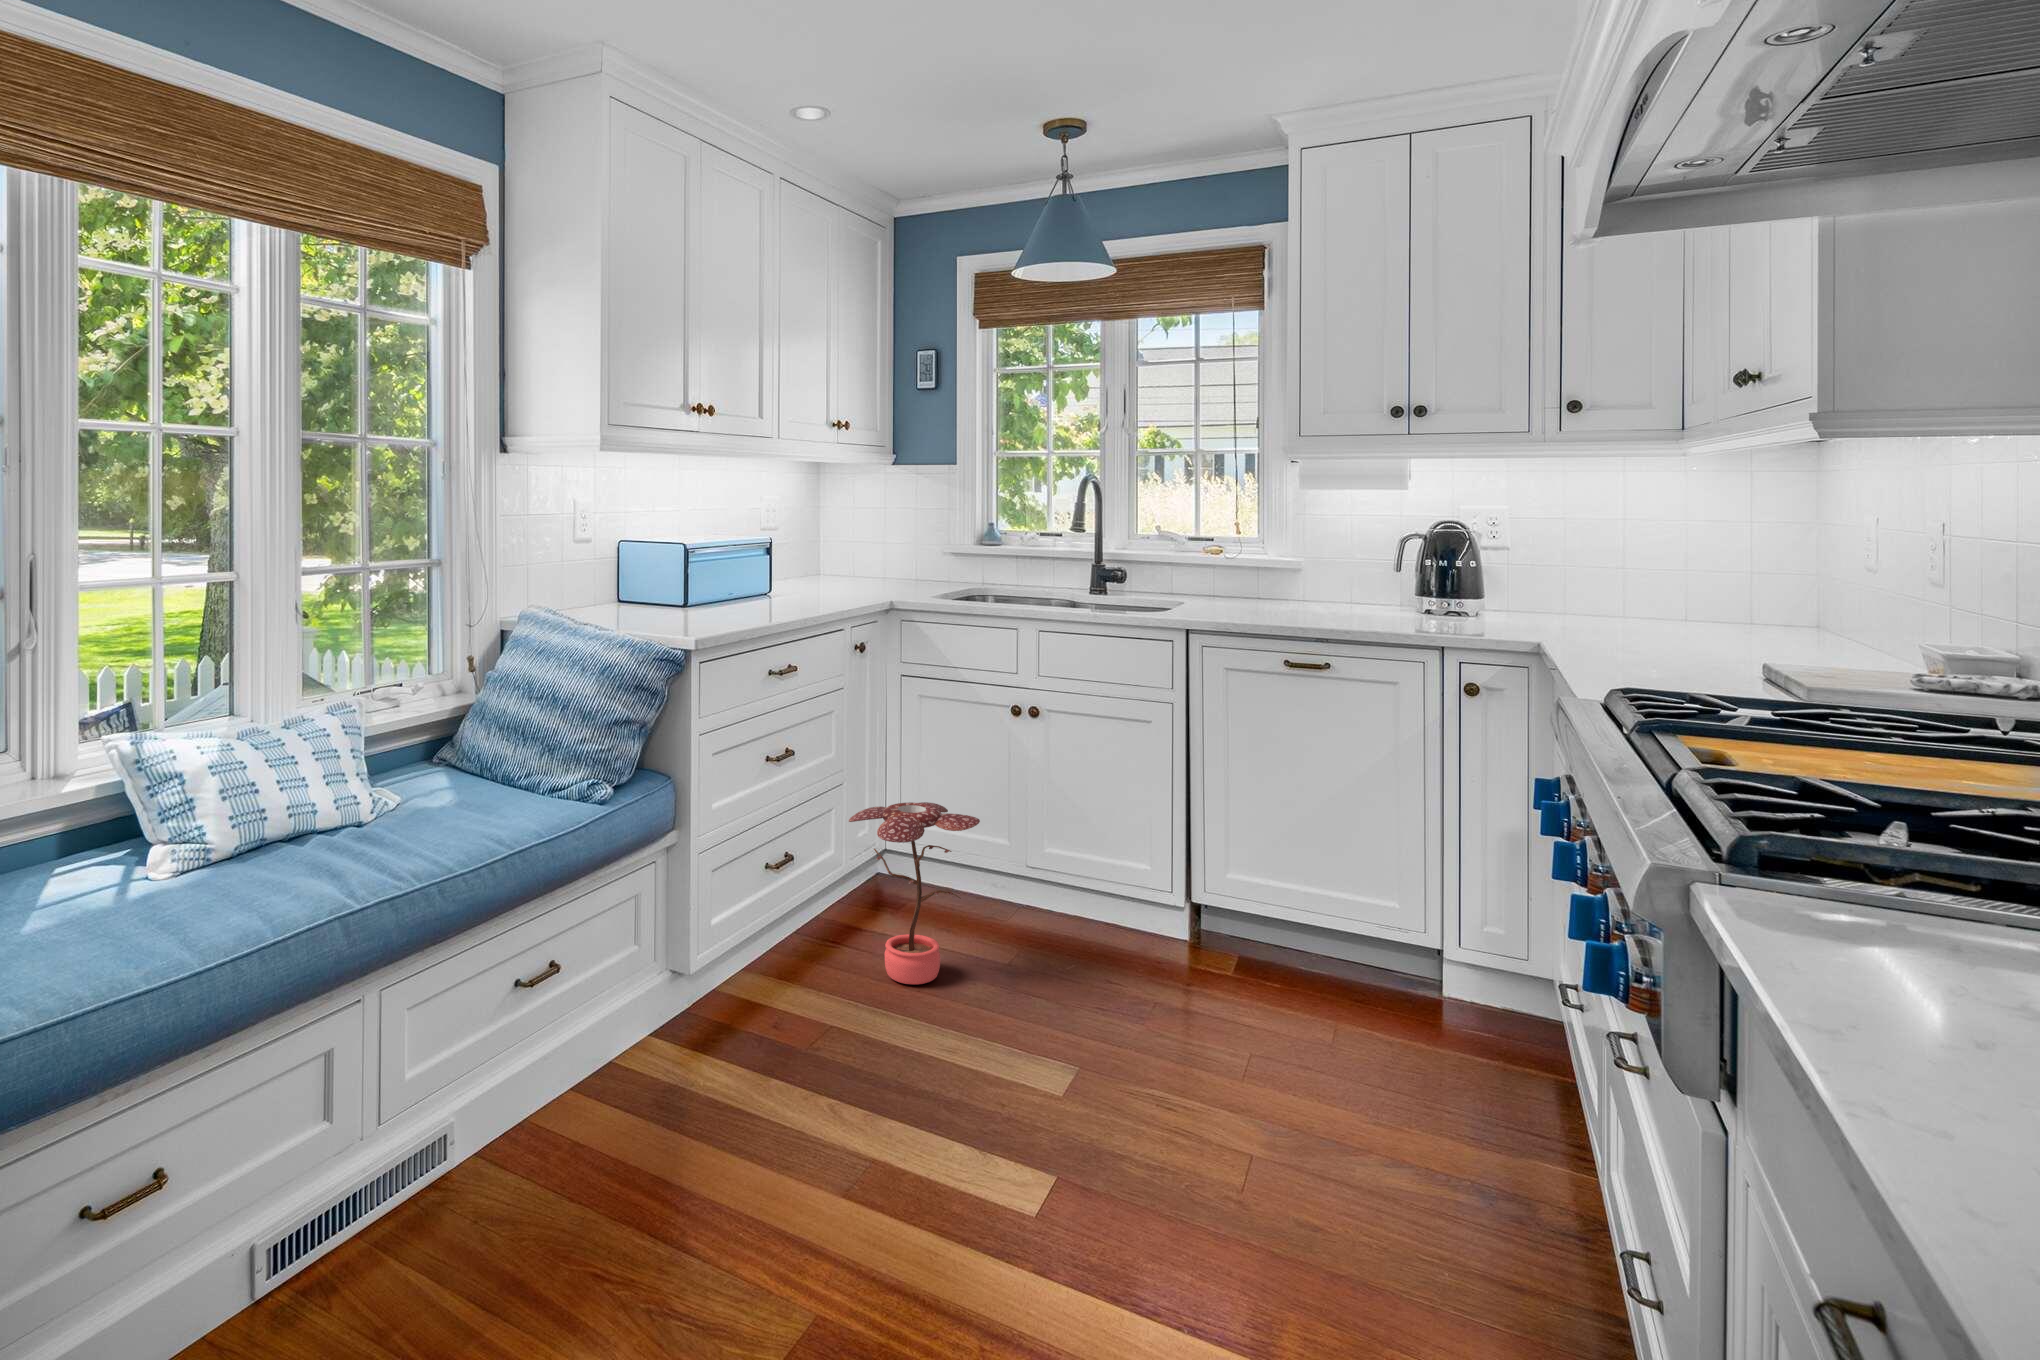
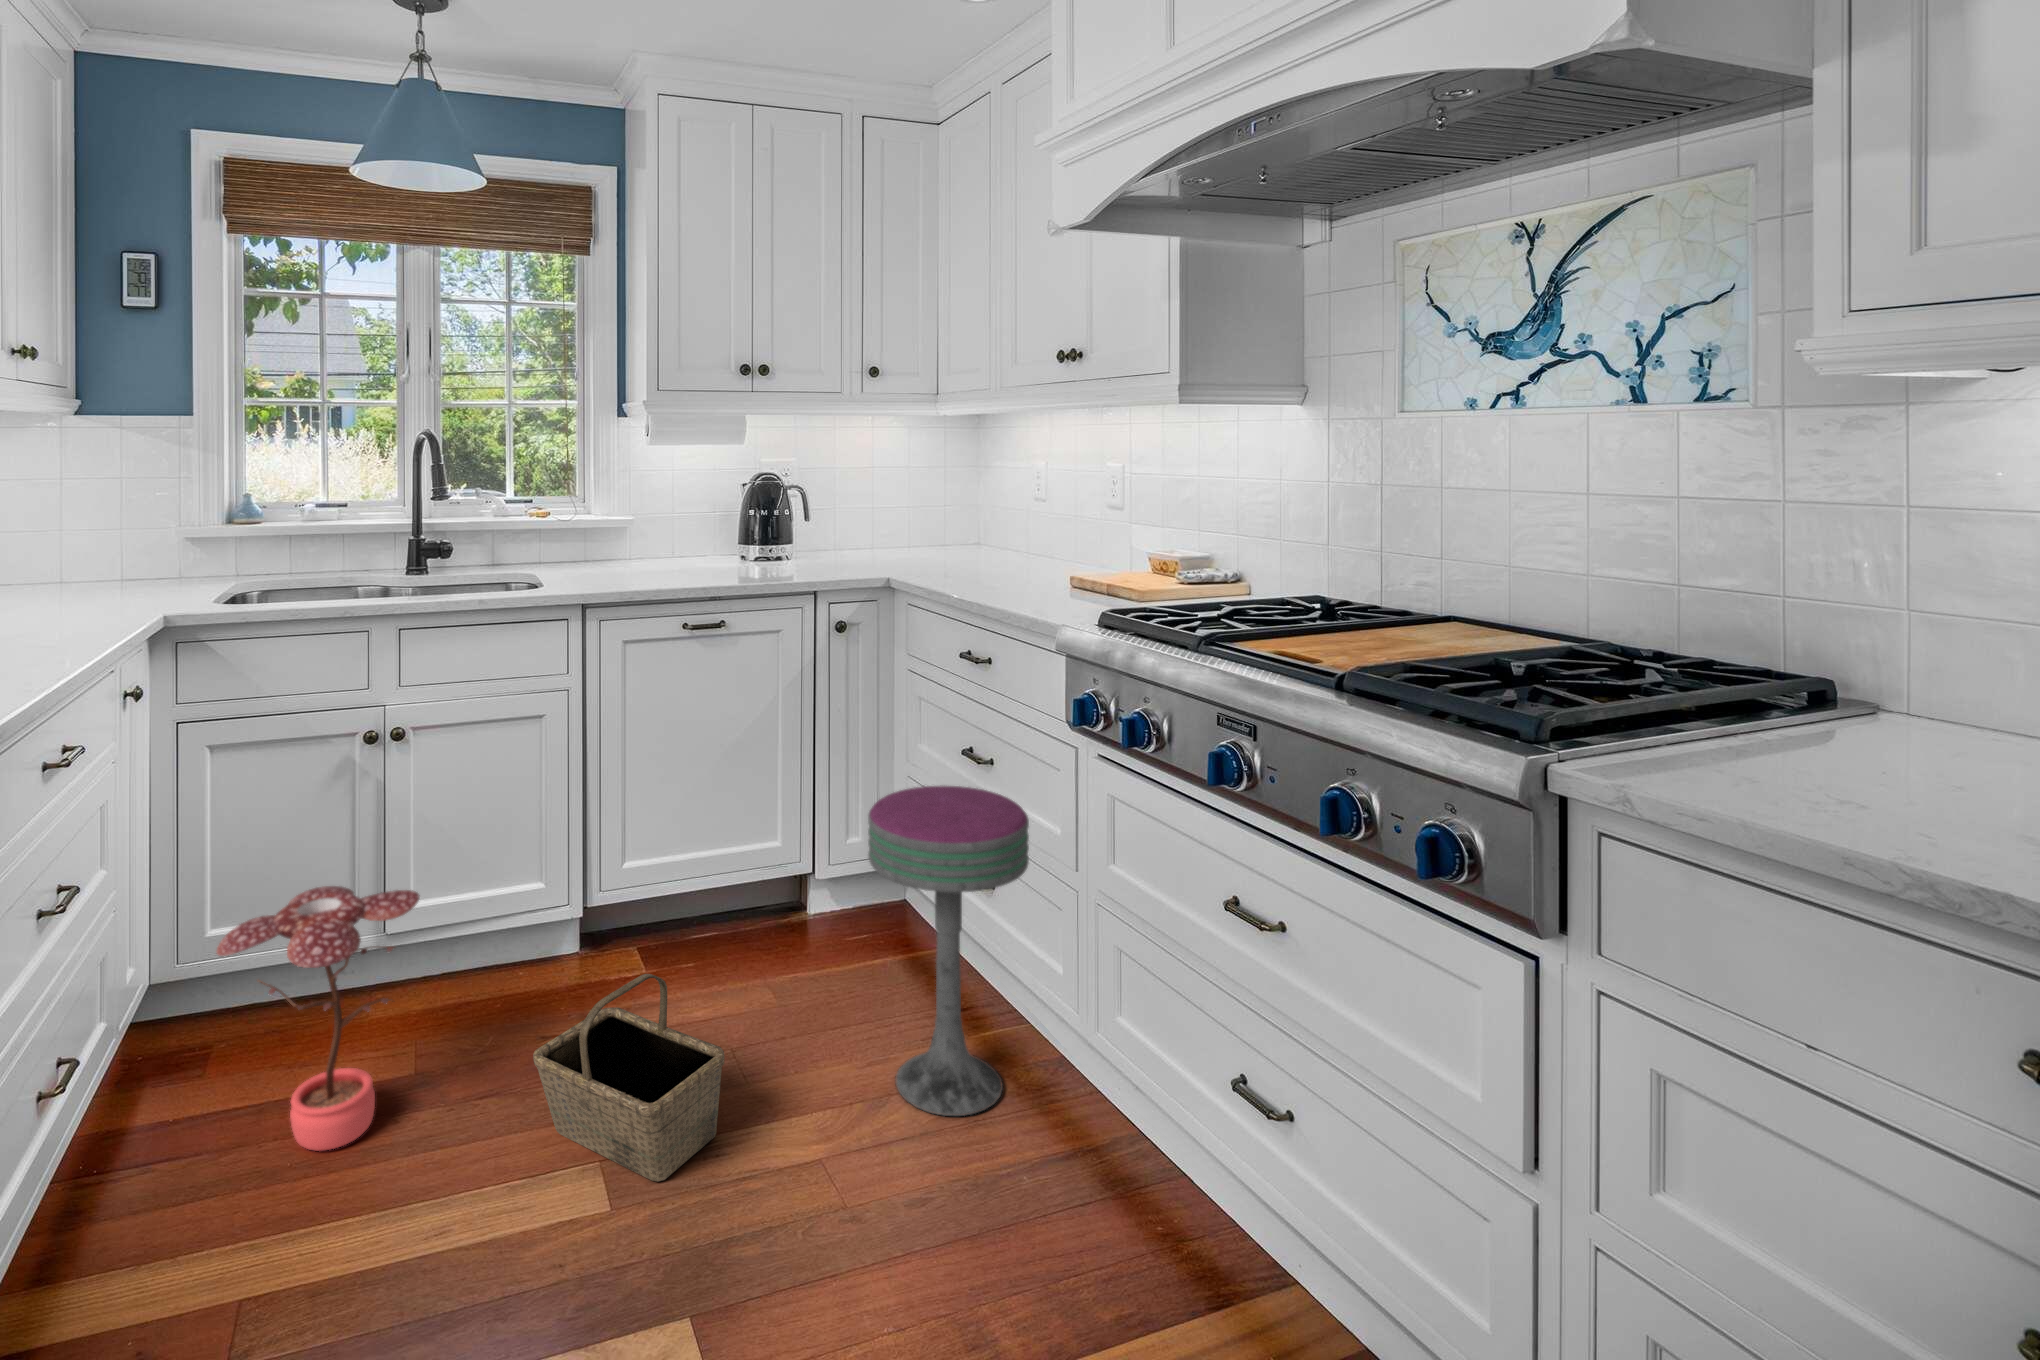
bar stool: none [1327,837,1515,1189] -> present [868,786,1029,1116]
basket: none [1027,930,1165,1093] -> present [533,974,724,1182]

